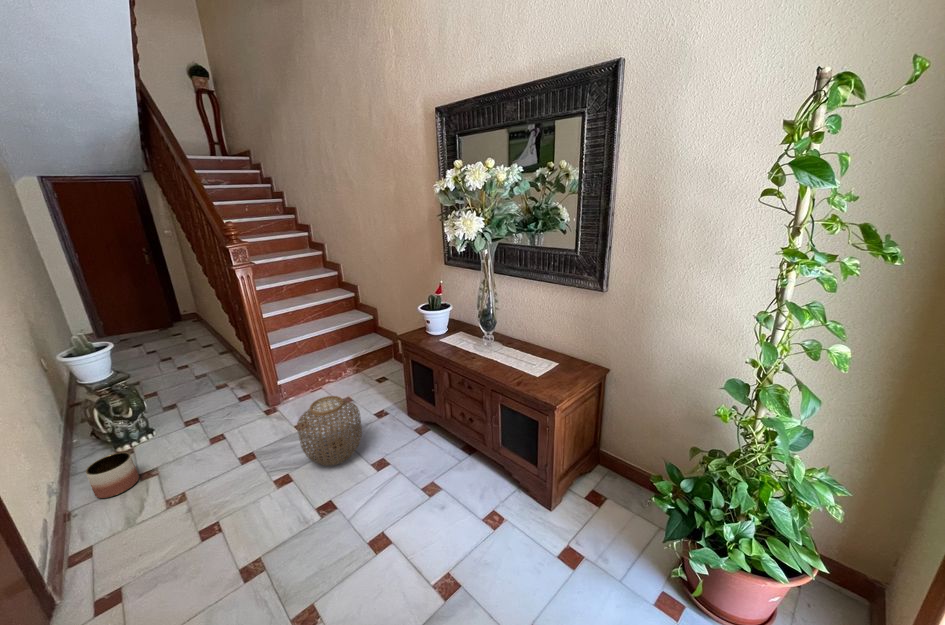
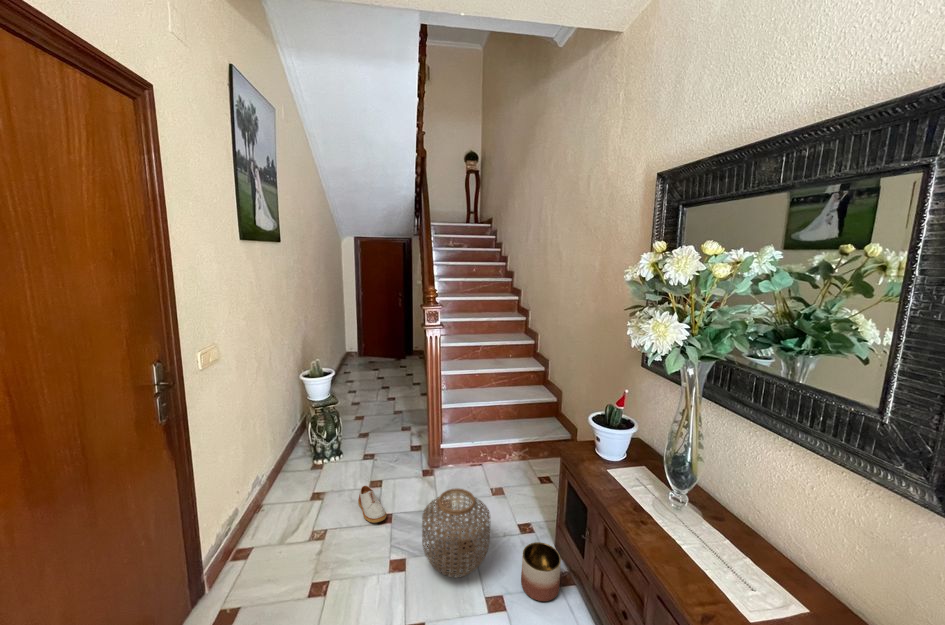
shoe: none [206,439,249,466] -> present [358,486,387,523]
planter: present [86,452,139,498] -> present [521,542,561,601]

